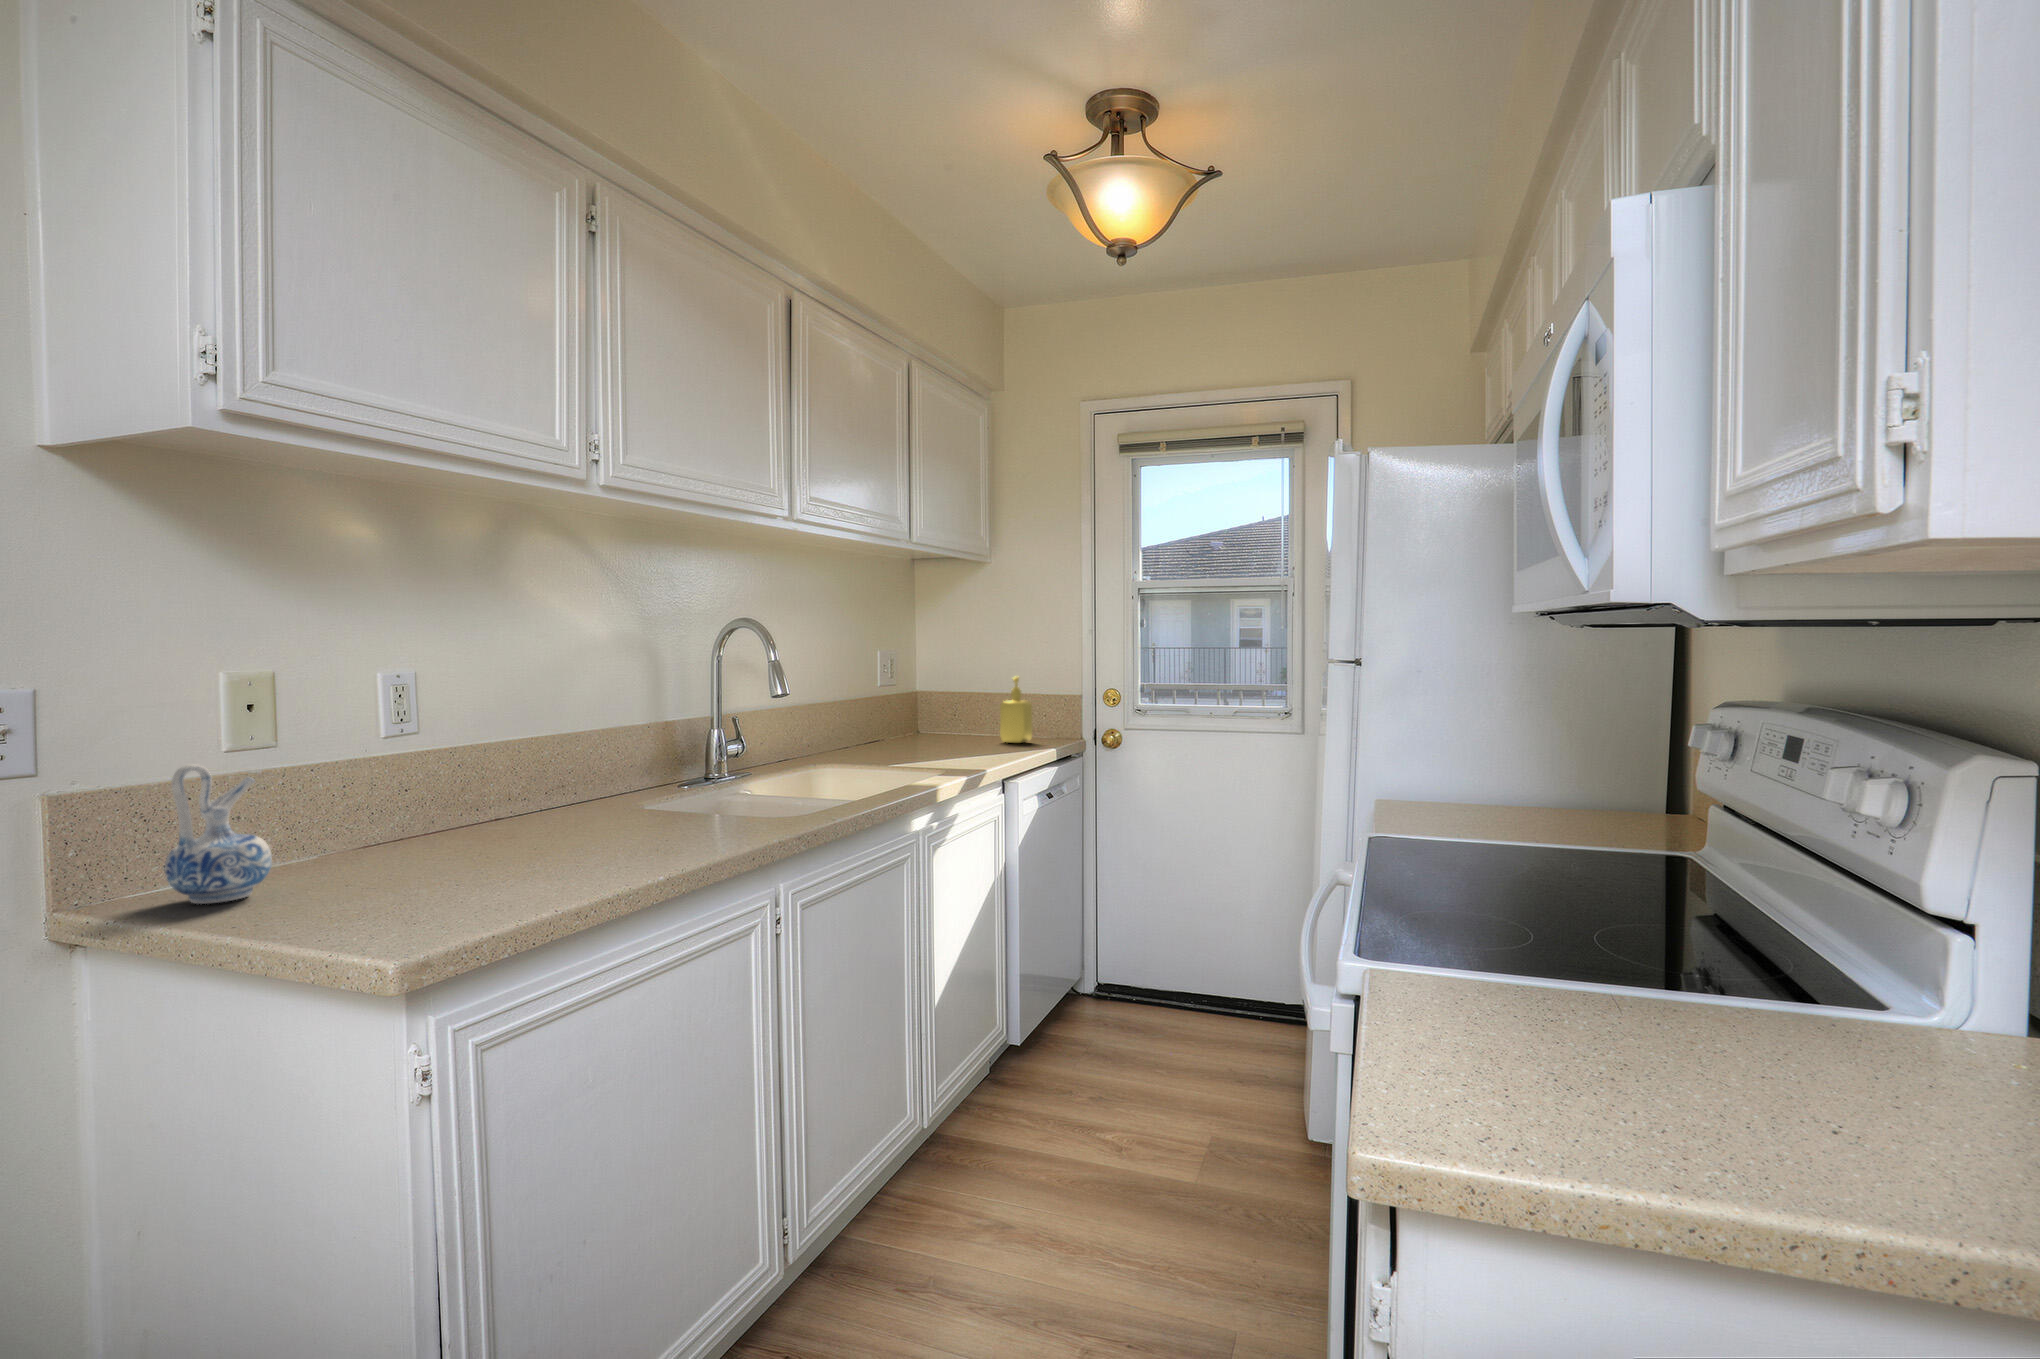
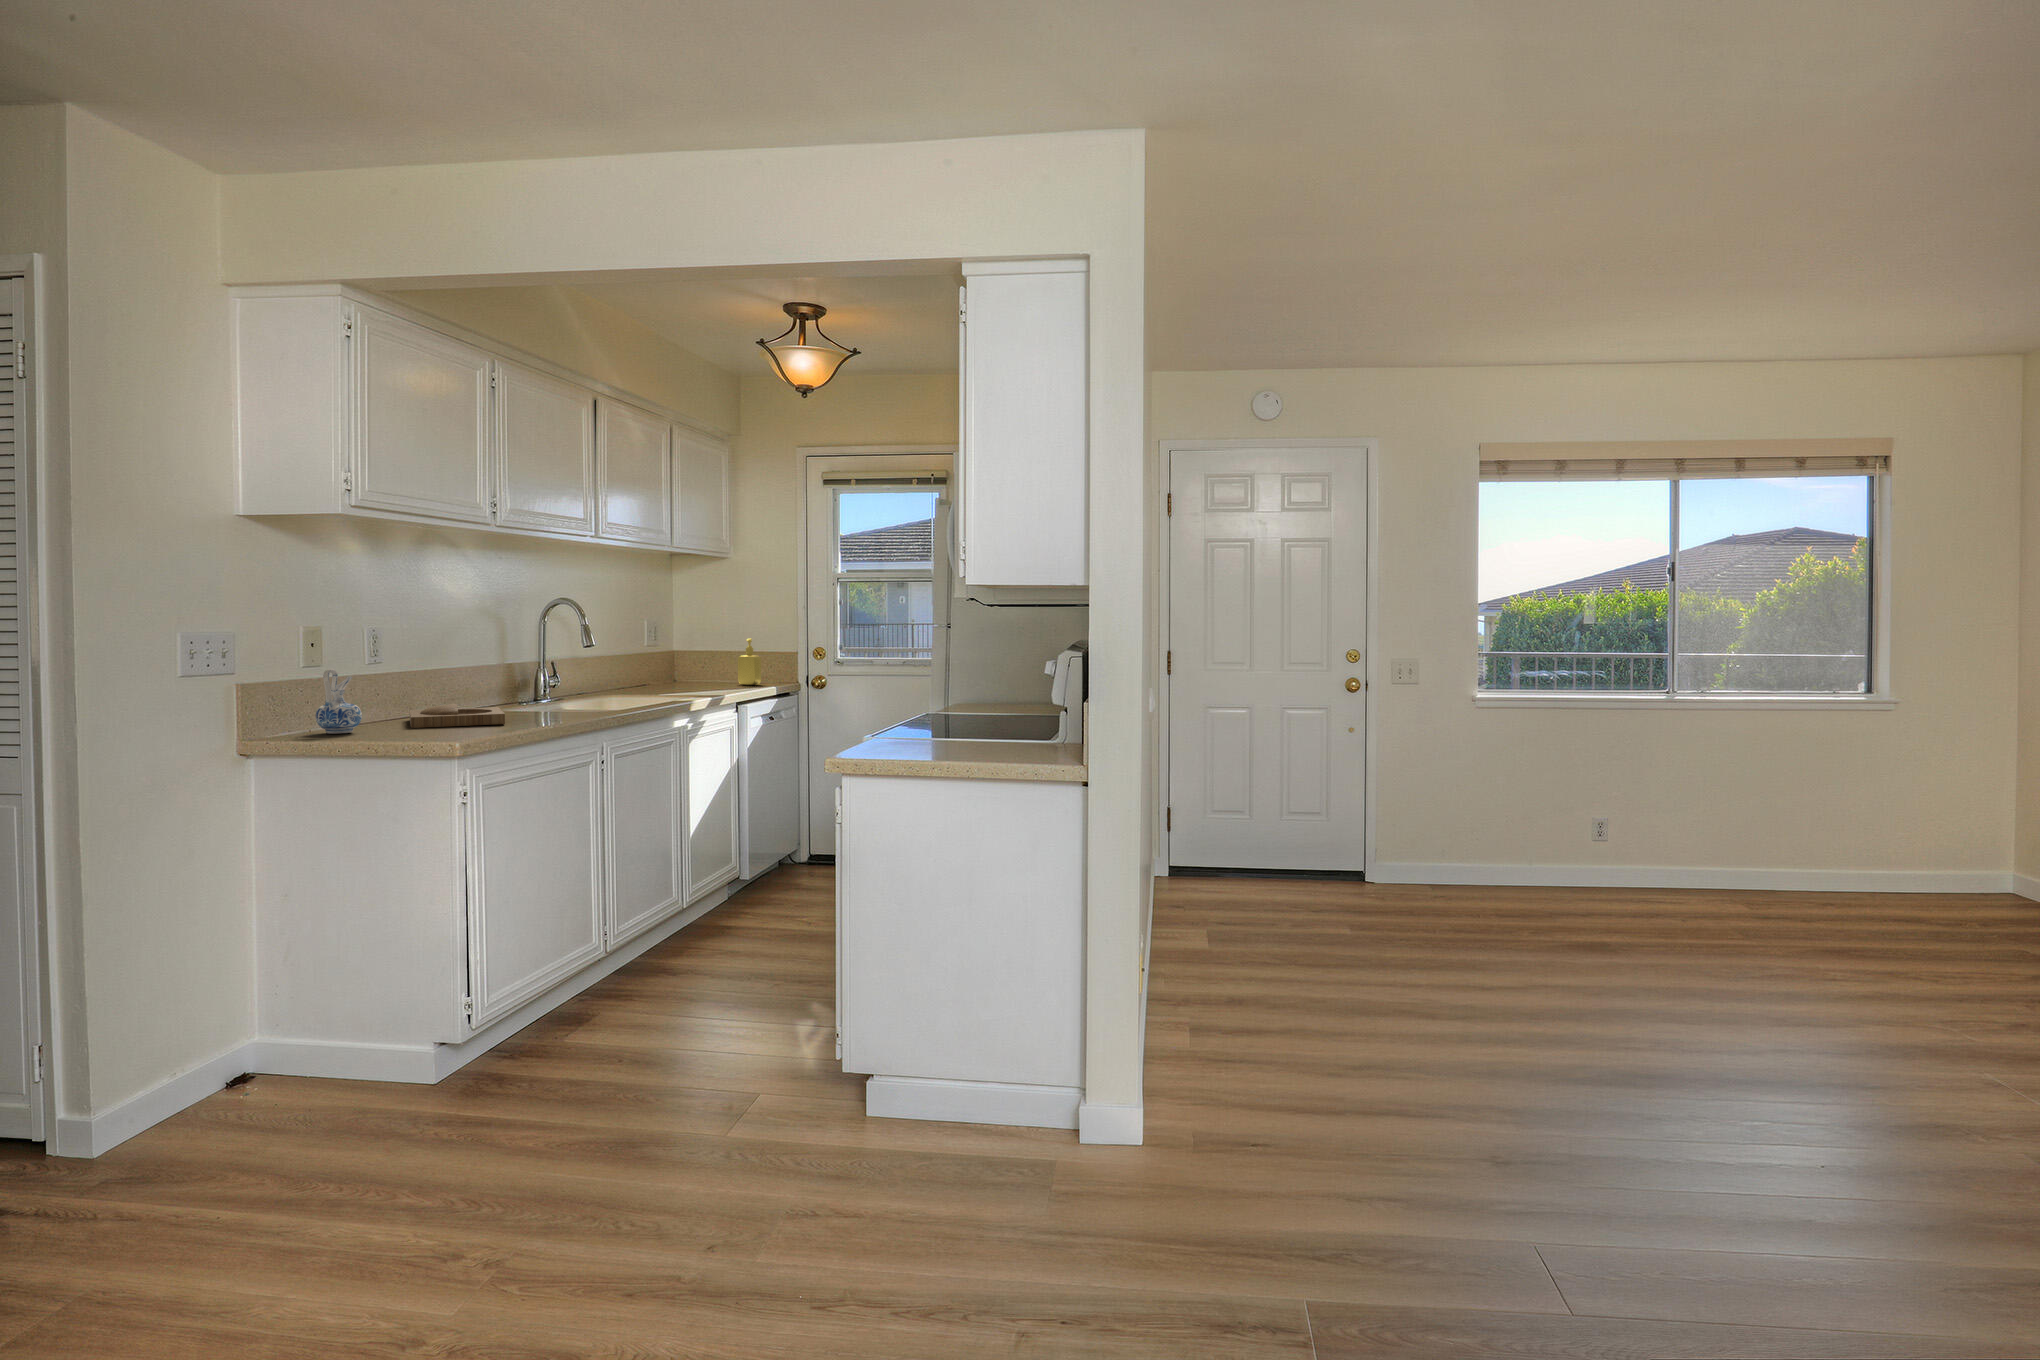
tray: none [391,816,596,877] -> present [410,704,505,728]

